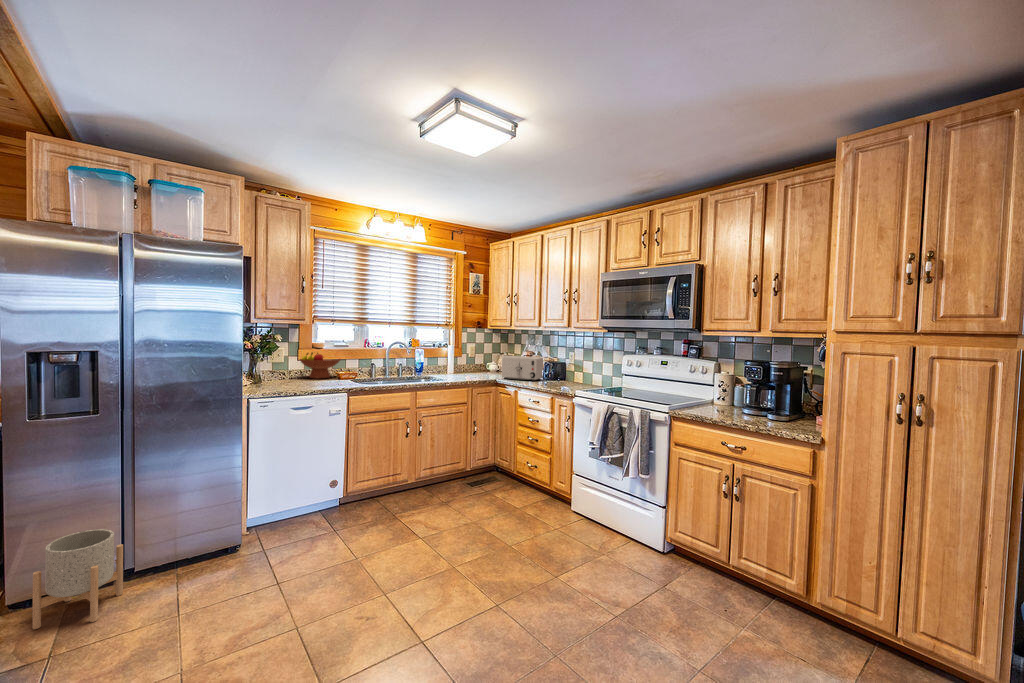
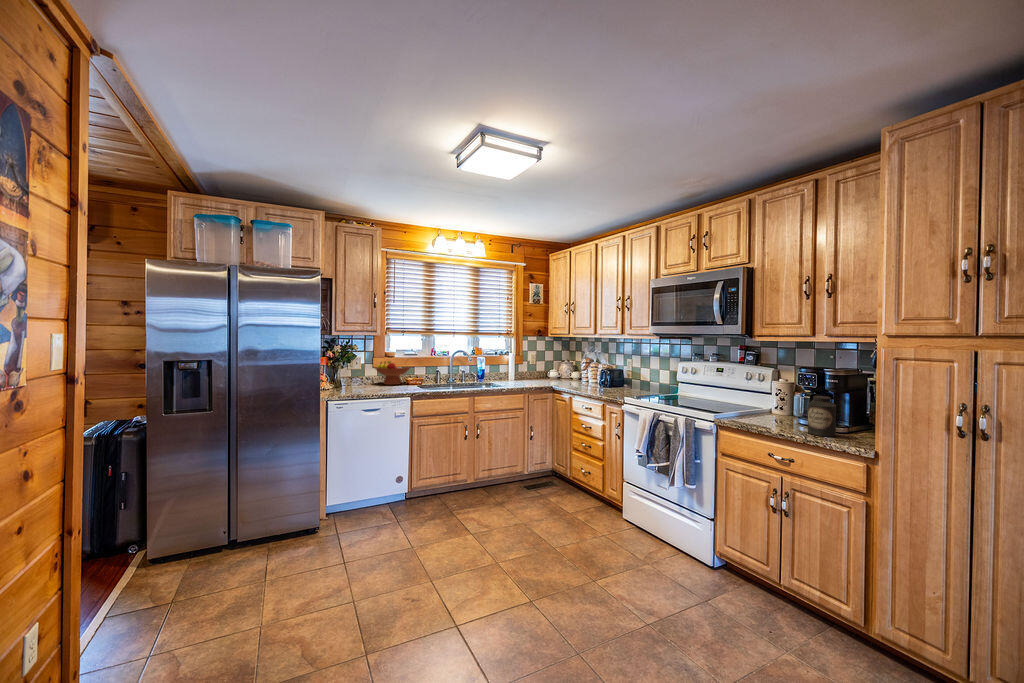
toaster: present [502,356,543,381] -> none [558,363,599,388]
canister: none [760,387,786,425] -> present [808,396,836,437]
planter: present [32,529,123,629] -> none [163,506,228,581]

